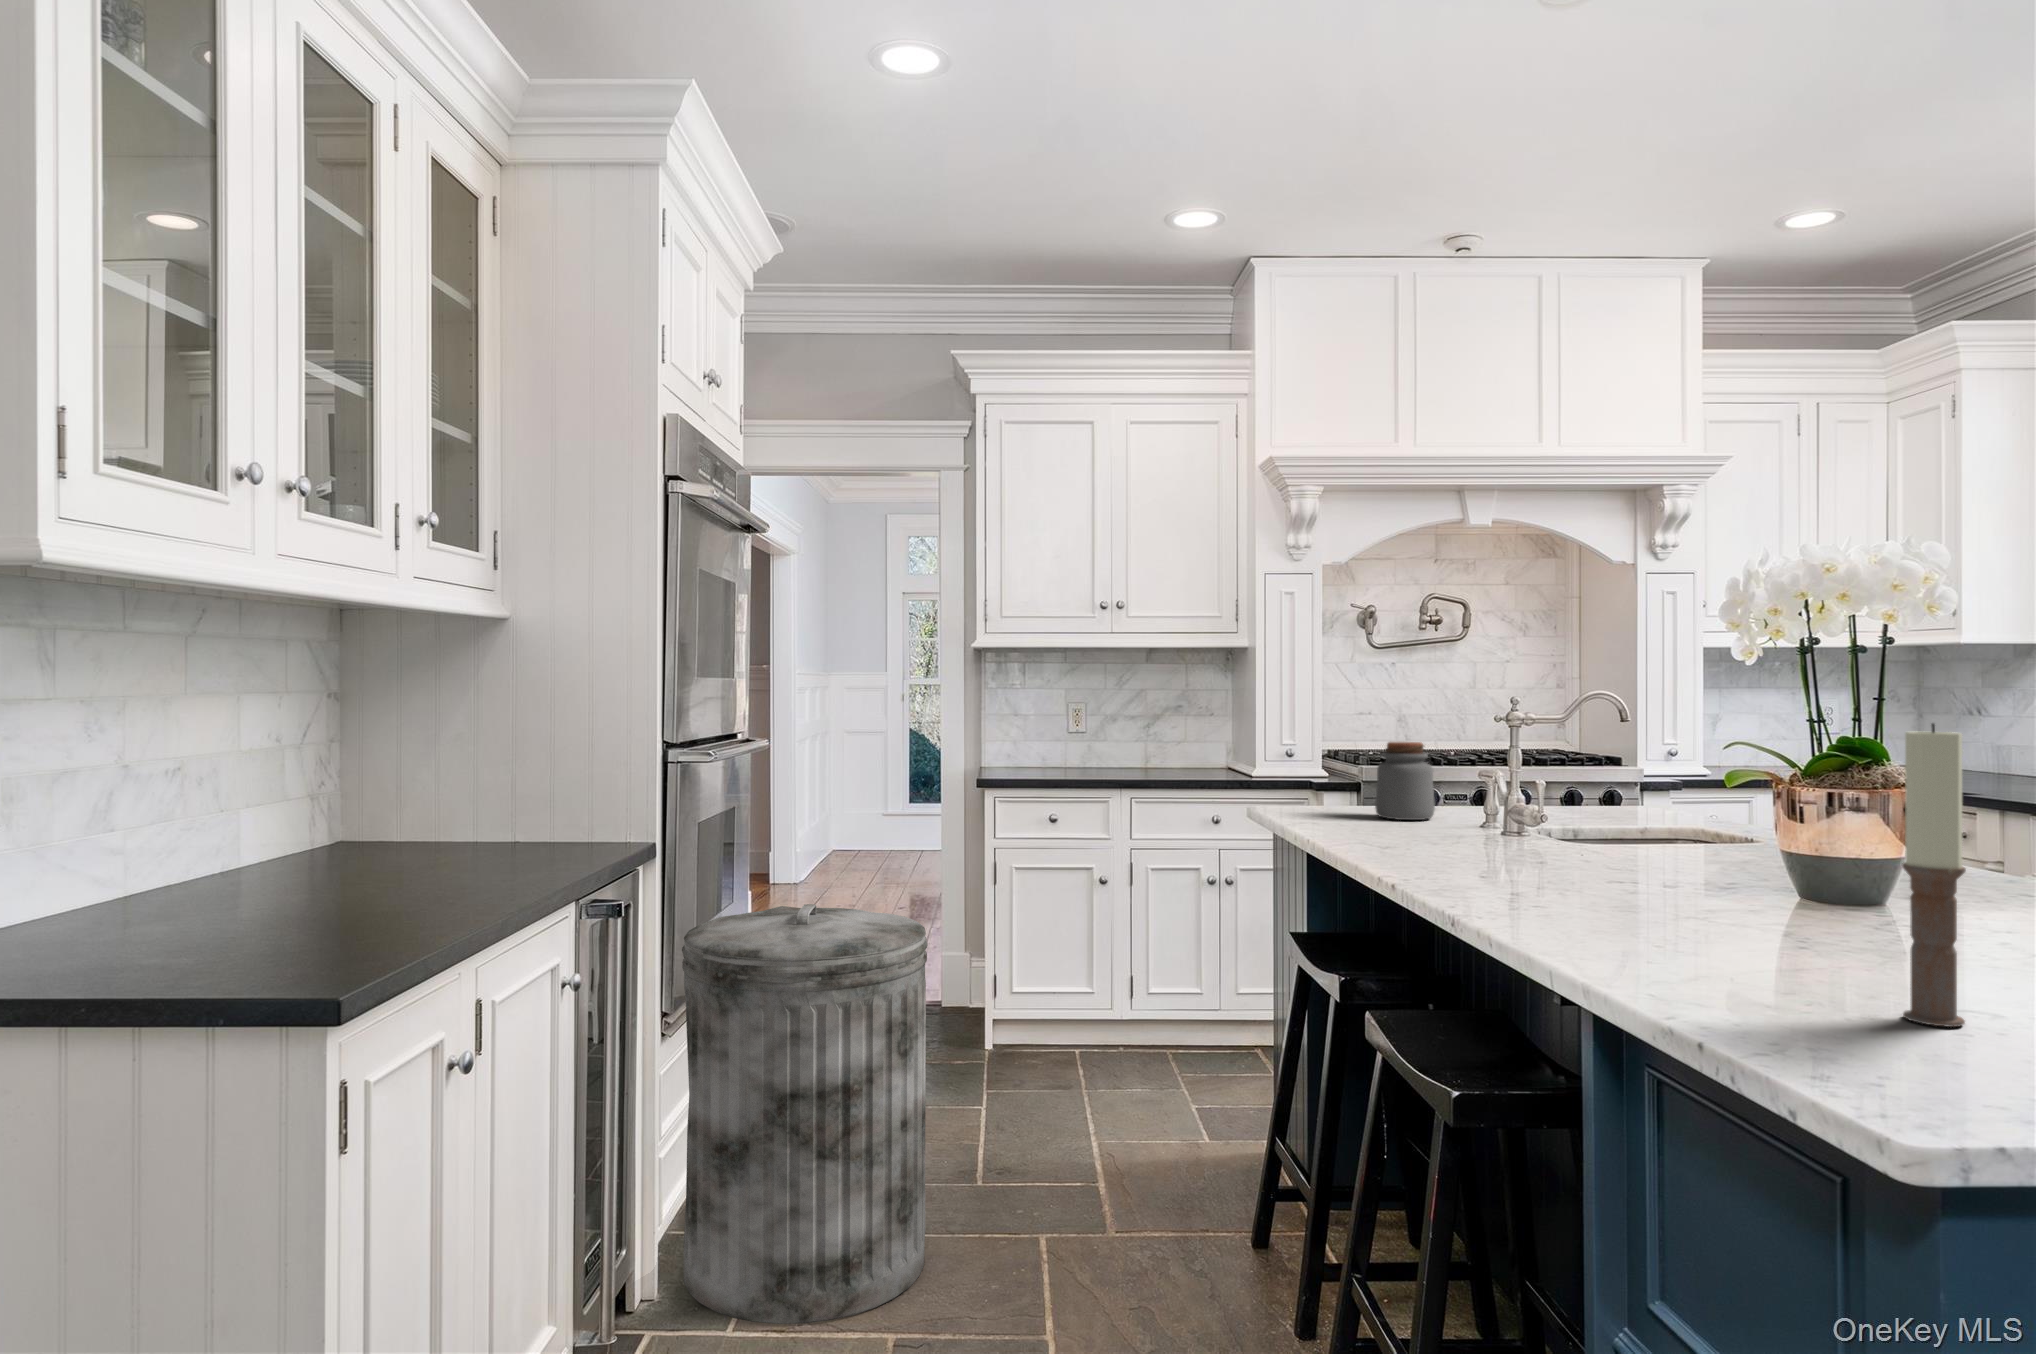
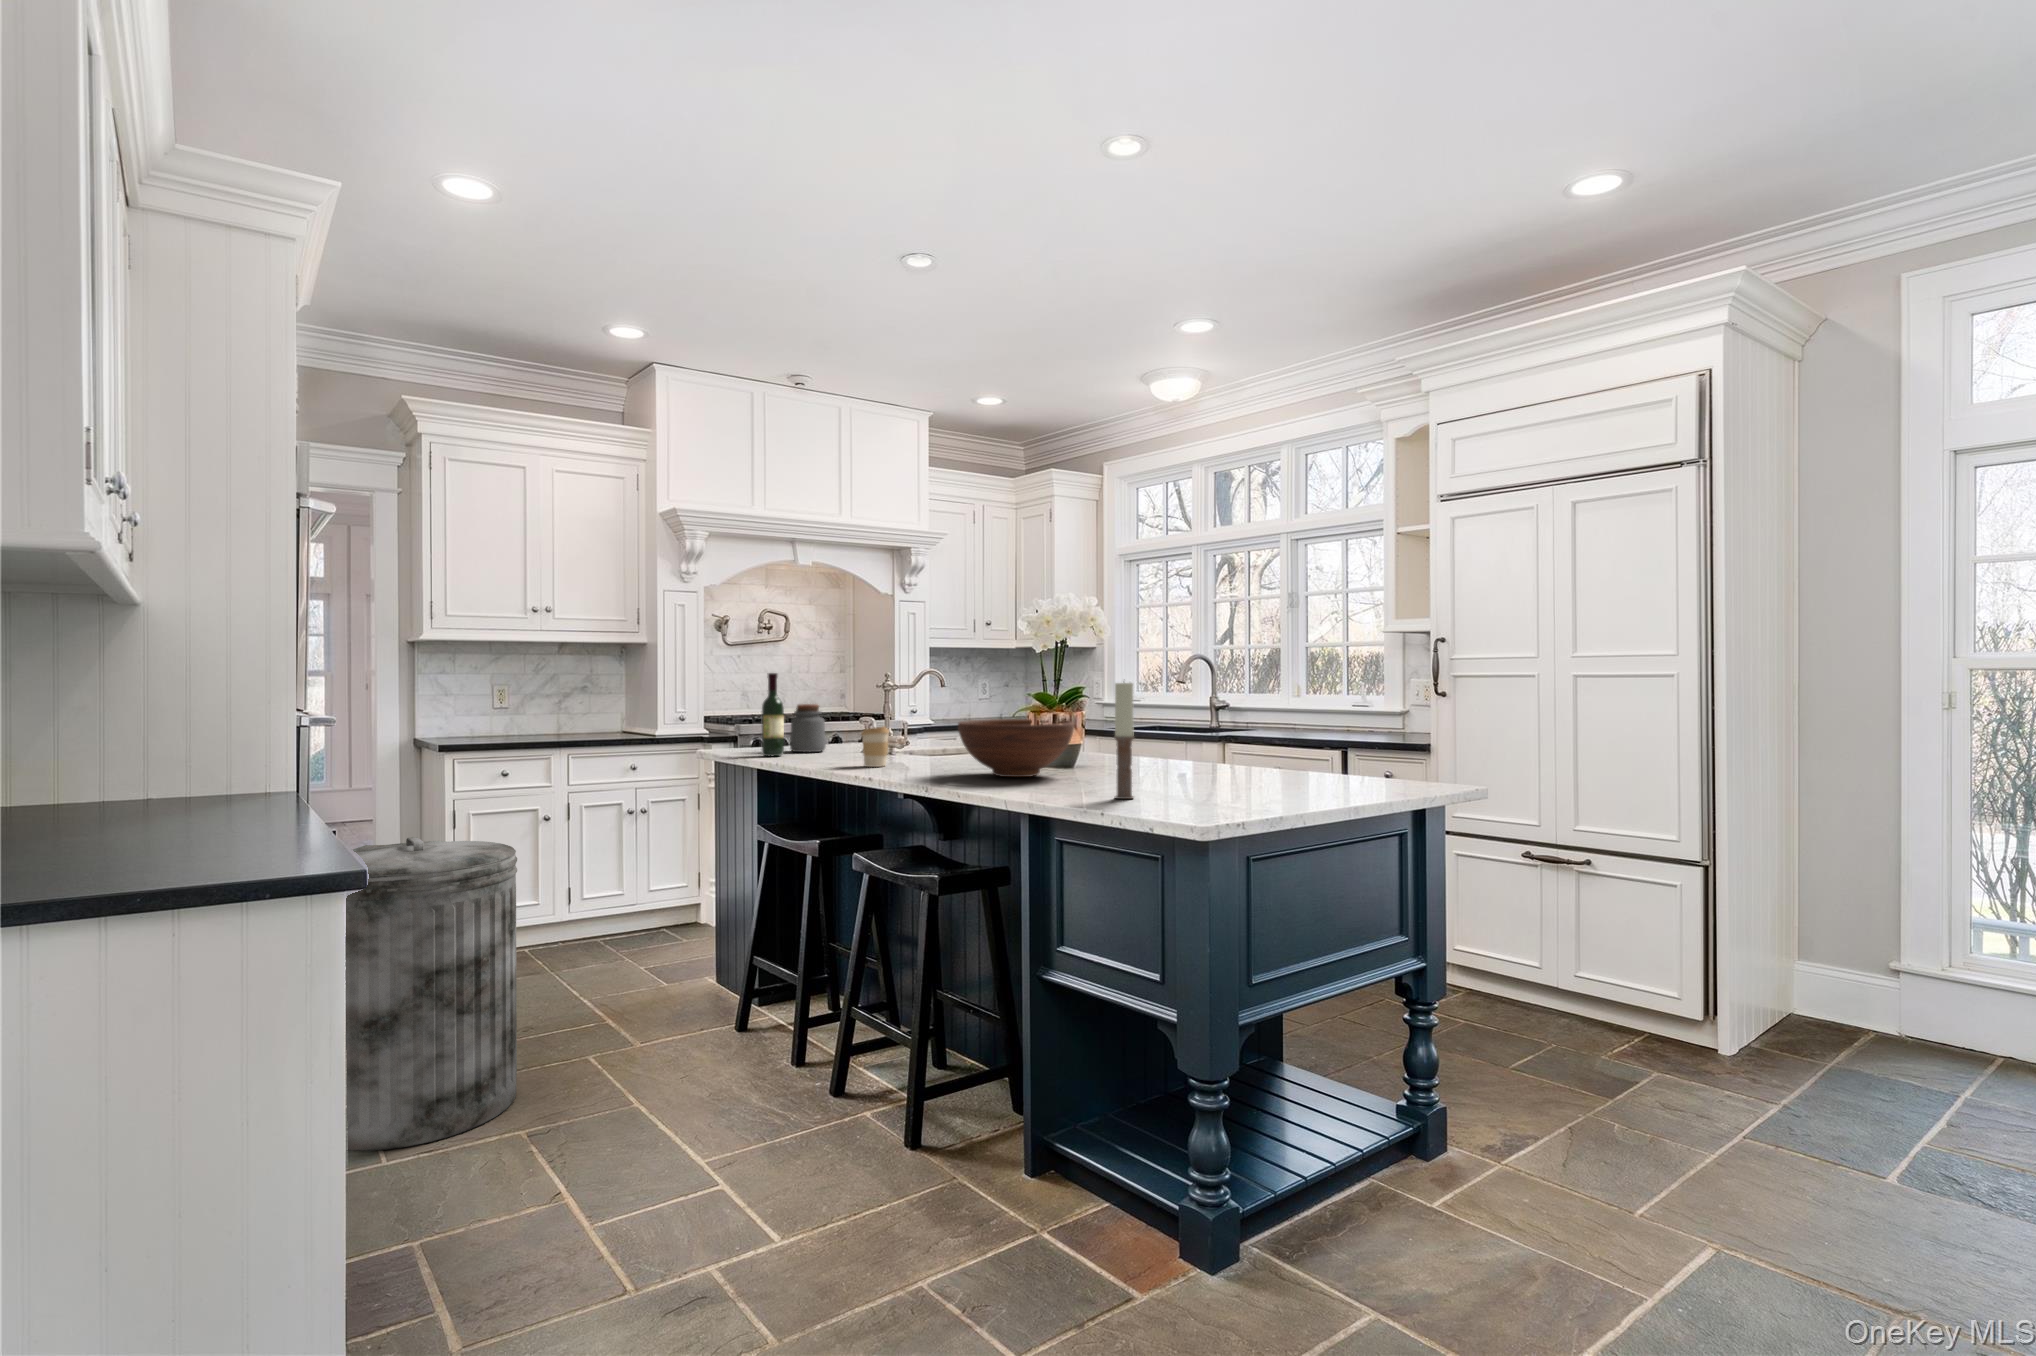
wine bottle: none [1317,691,1353,824] -> present [762,673,784,756]
coffee cup: none [1441,789,1494,861] -> present [861,726,889,767]
fruit bowl: none [1588,790,1863,917] -> present [958,719,1074,777]

